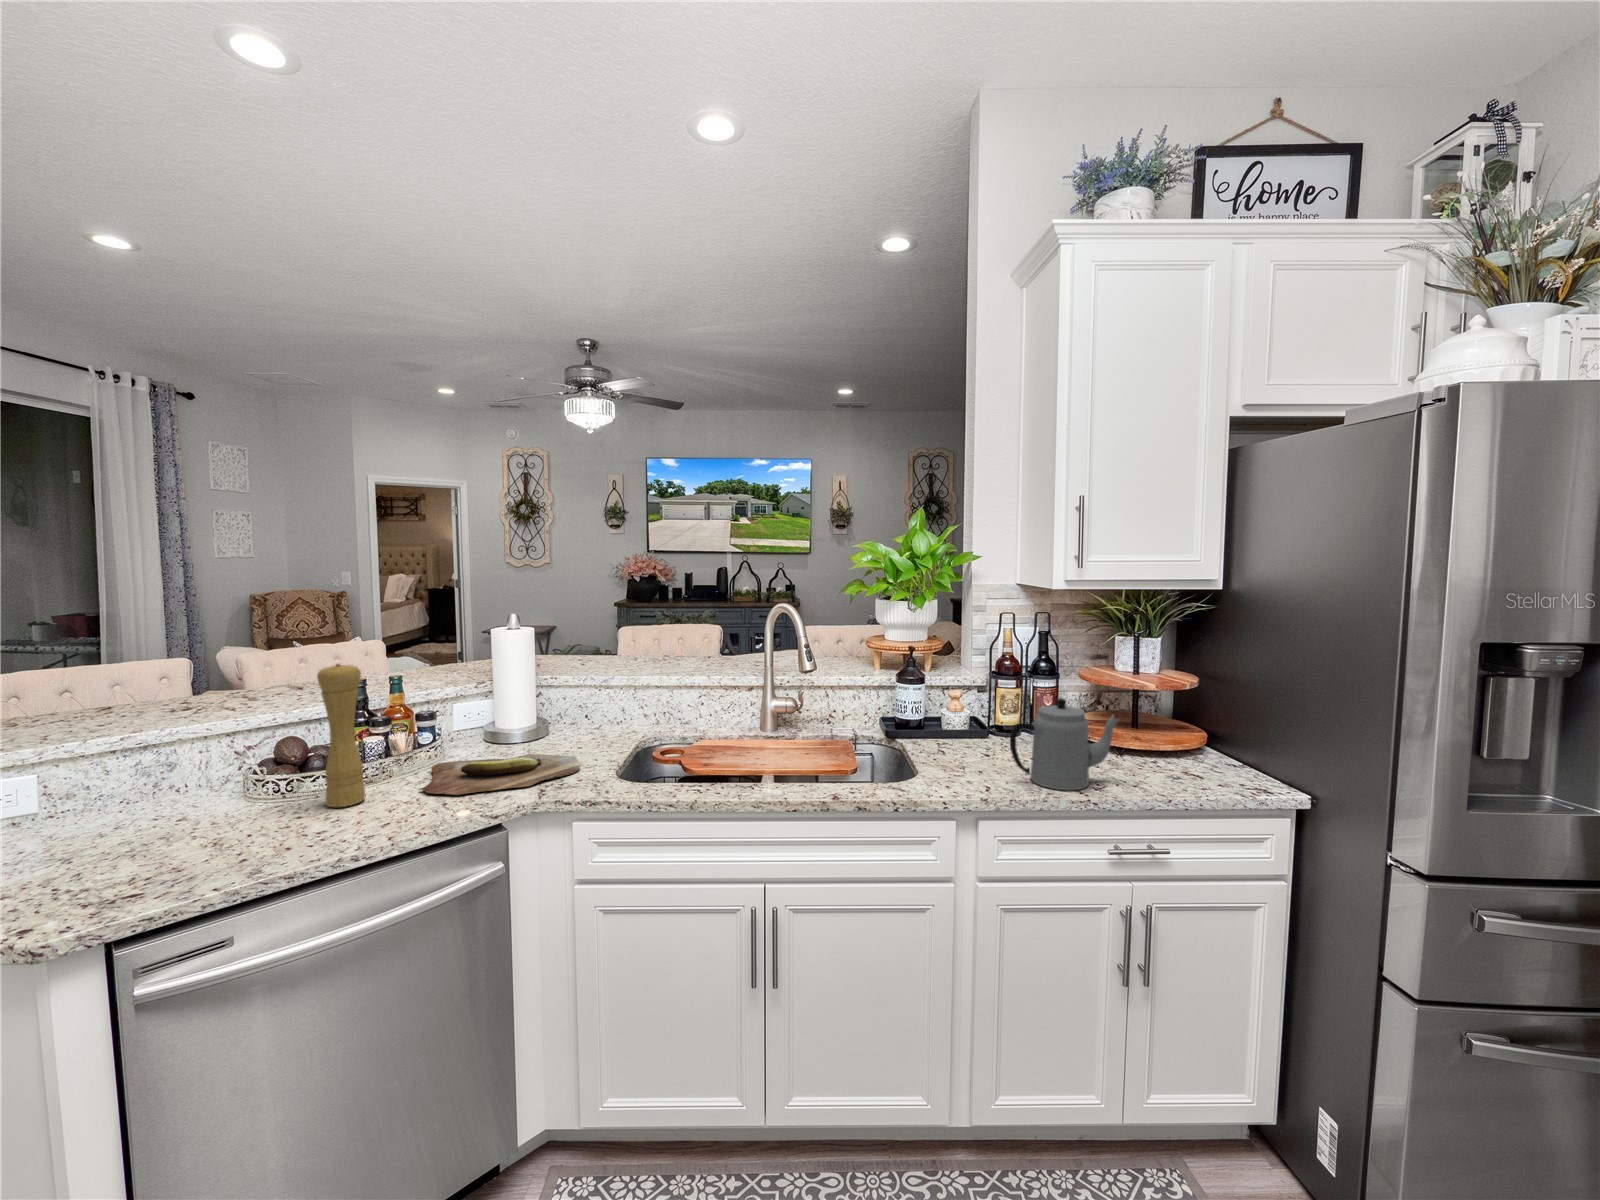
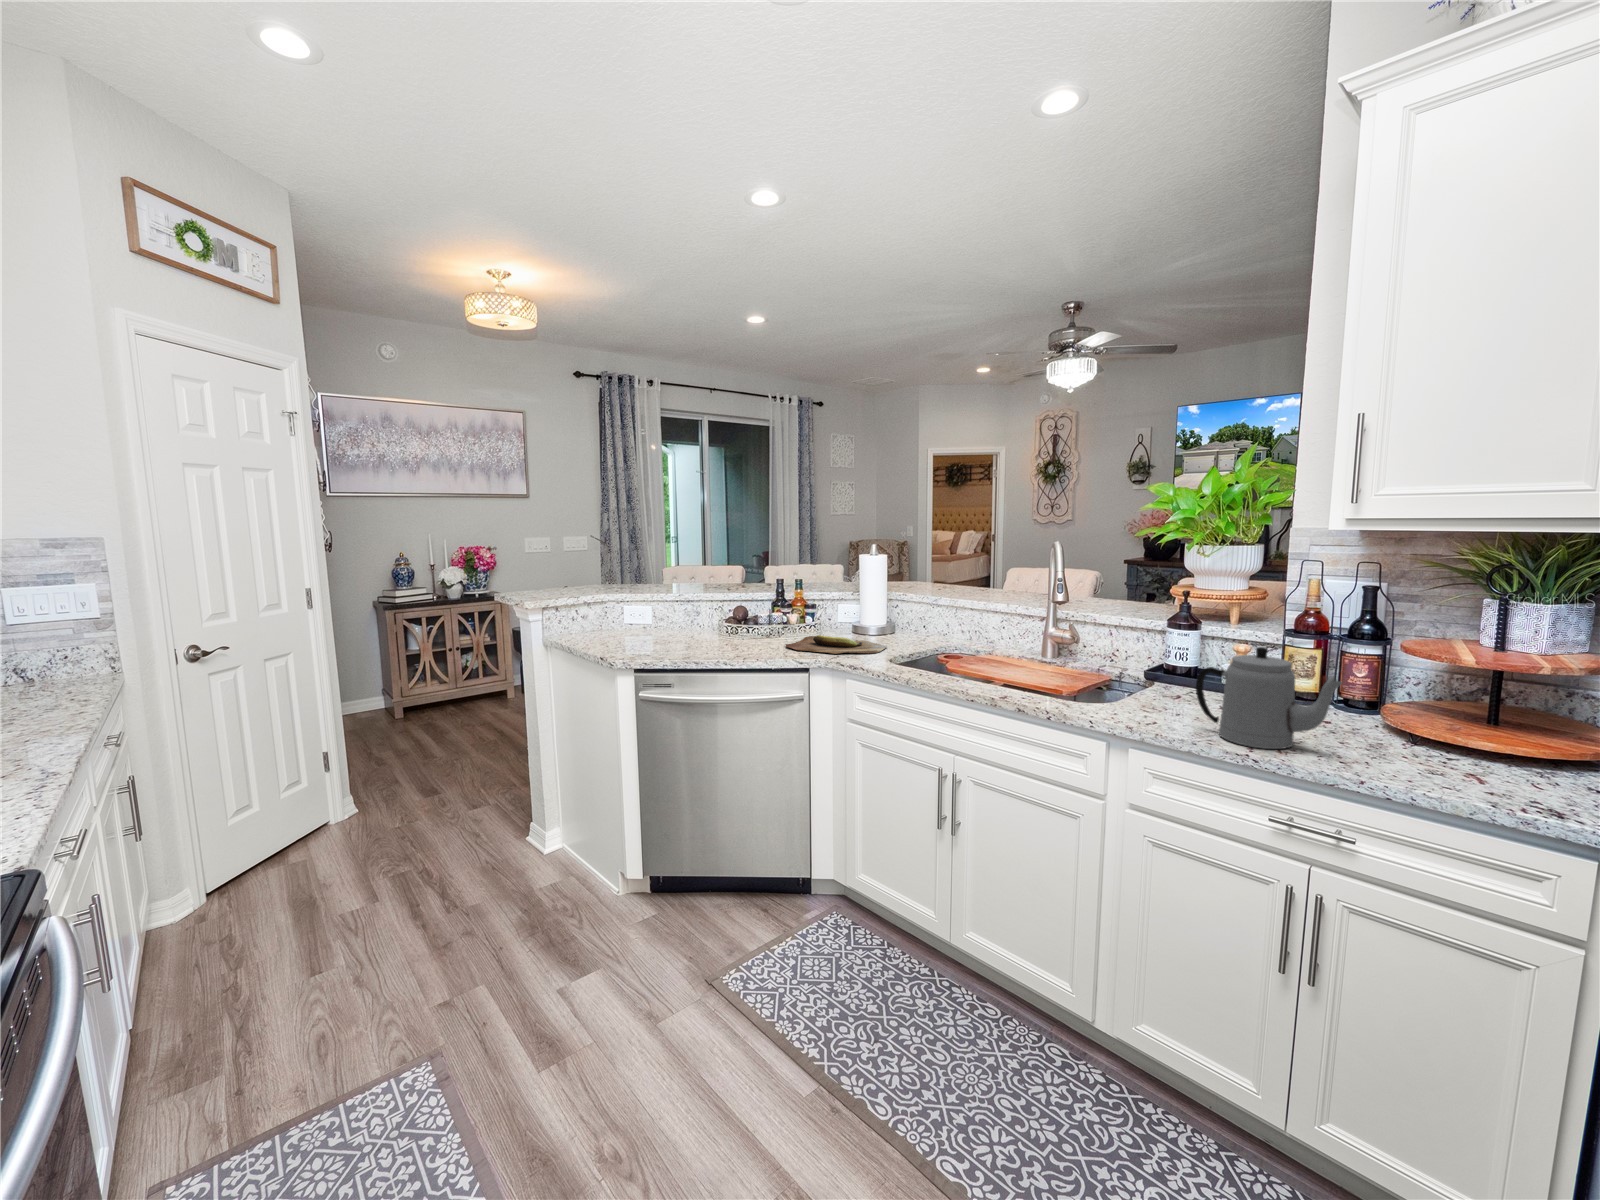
pepper mill: present [317,664,365,807] -> none [738,562,760,645]

